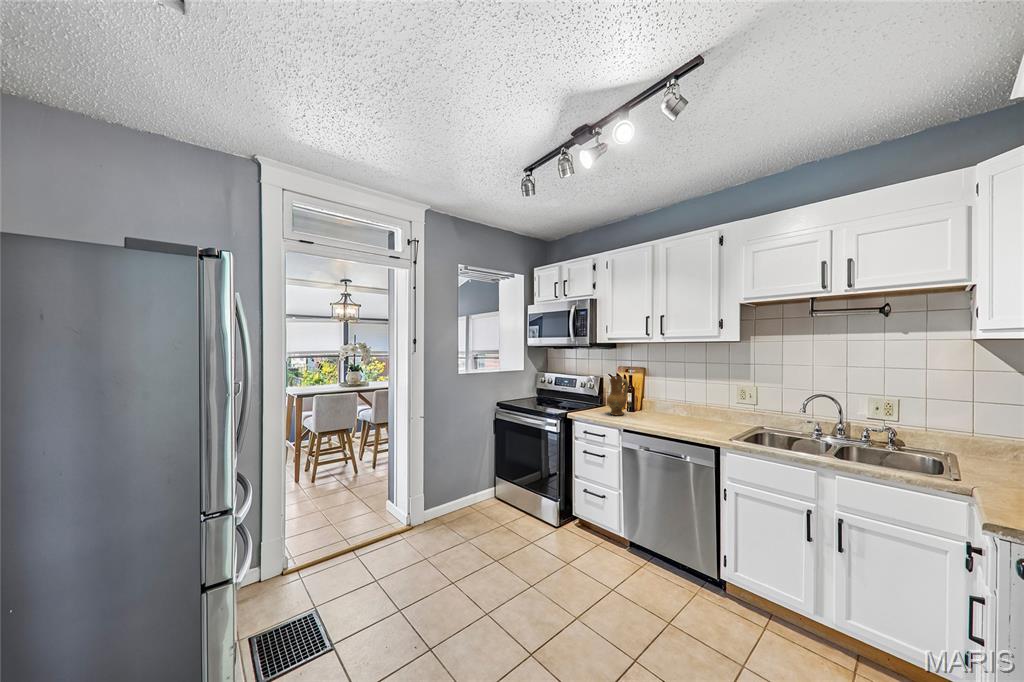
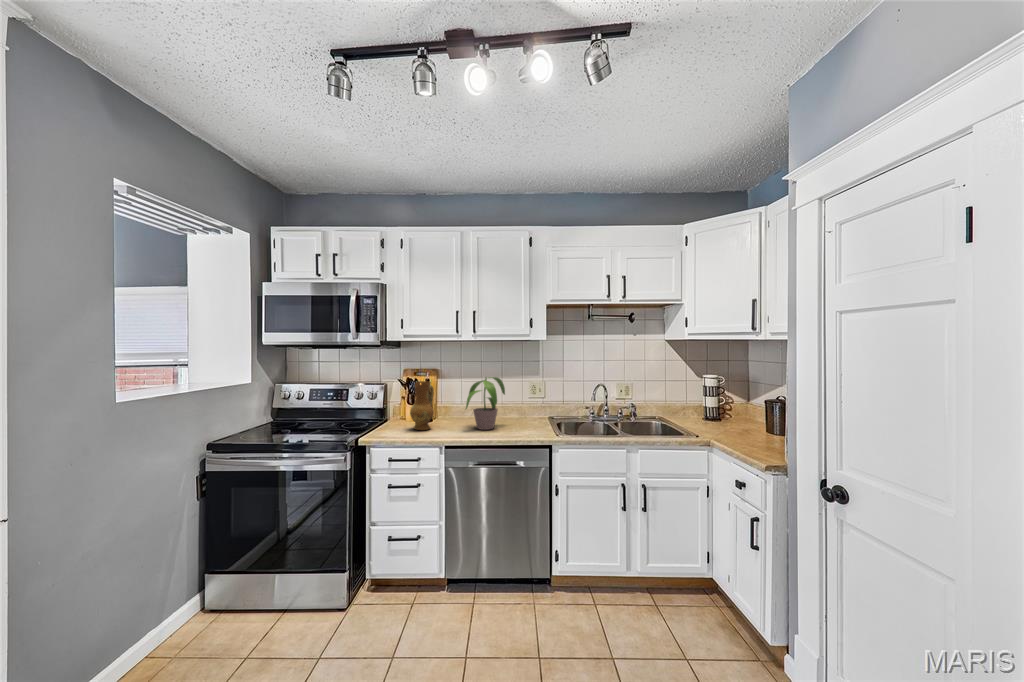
potted plant: none [644,375,698,423] -> present [466,377,505,430]

